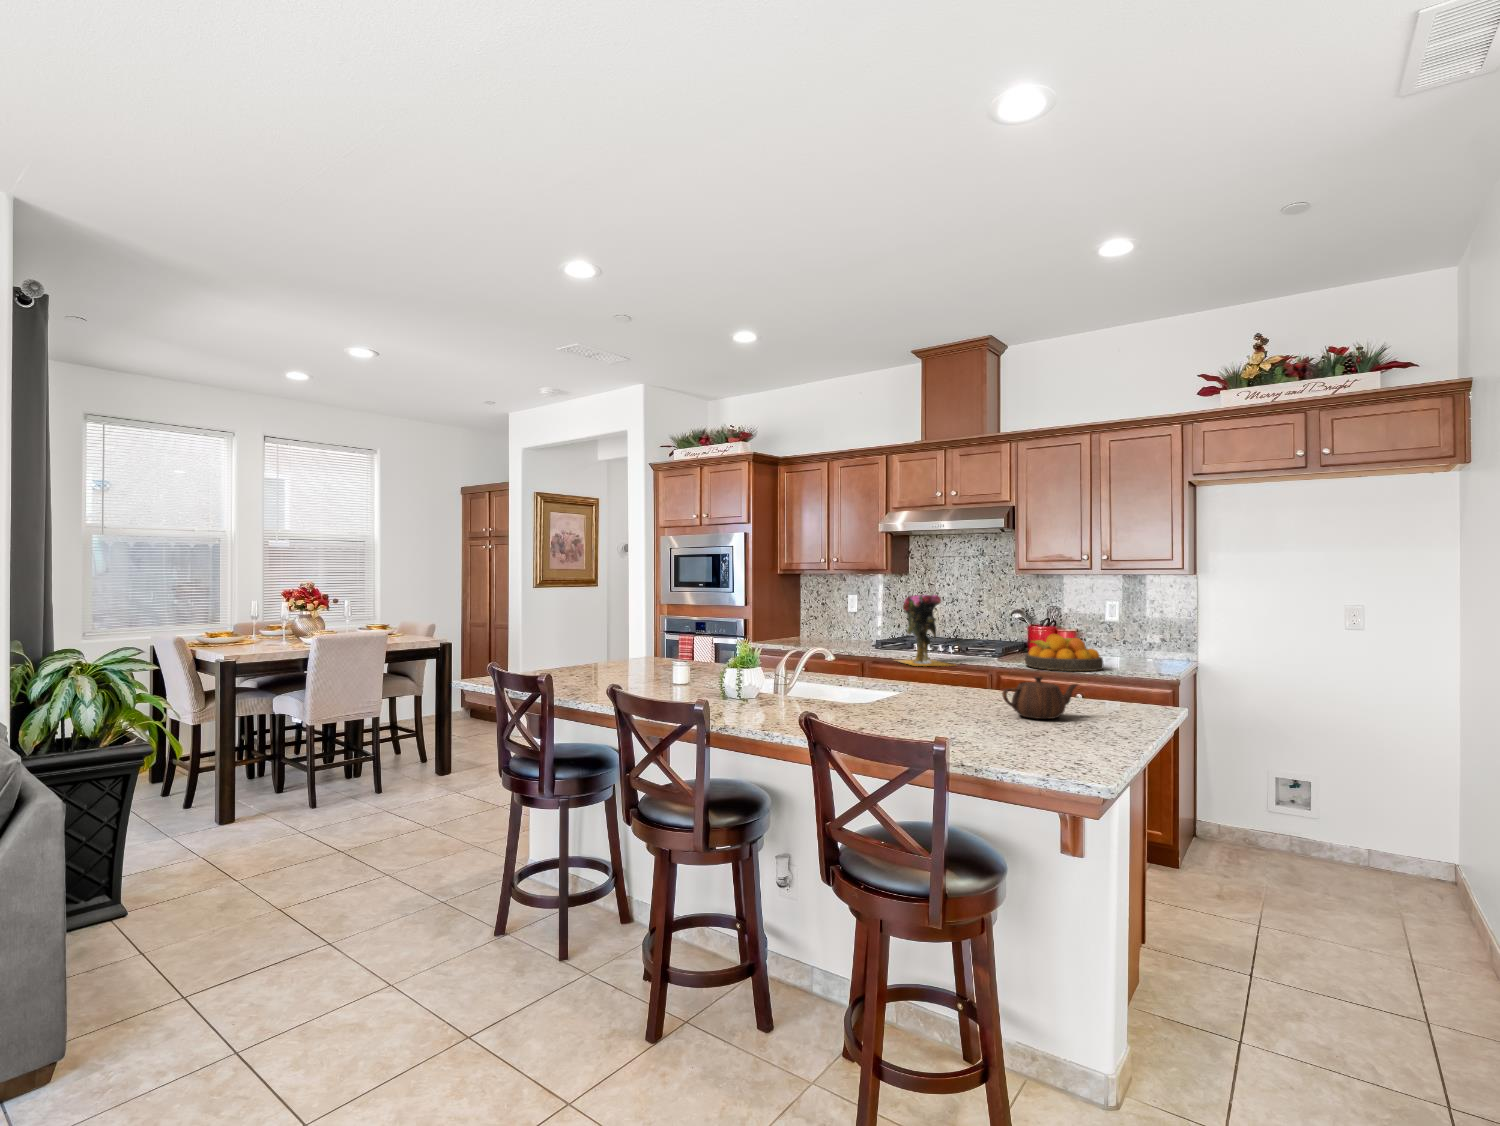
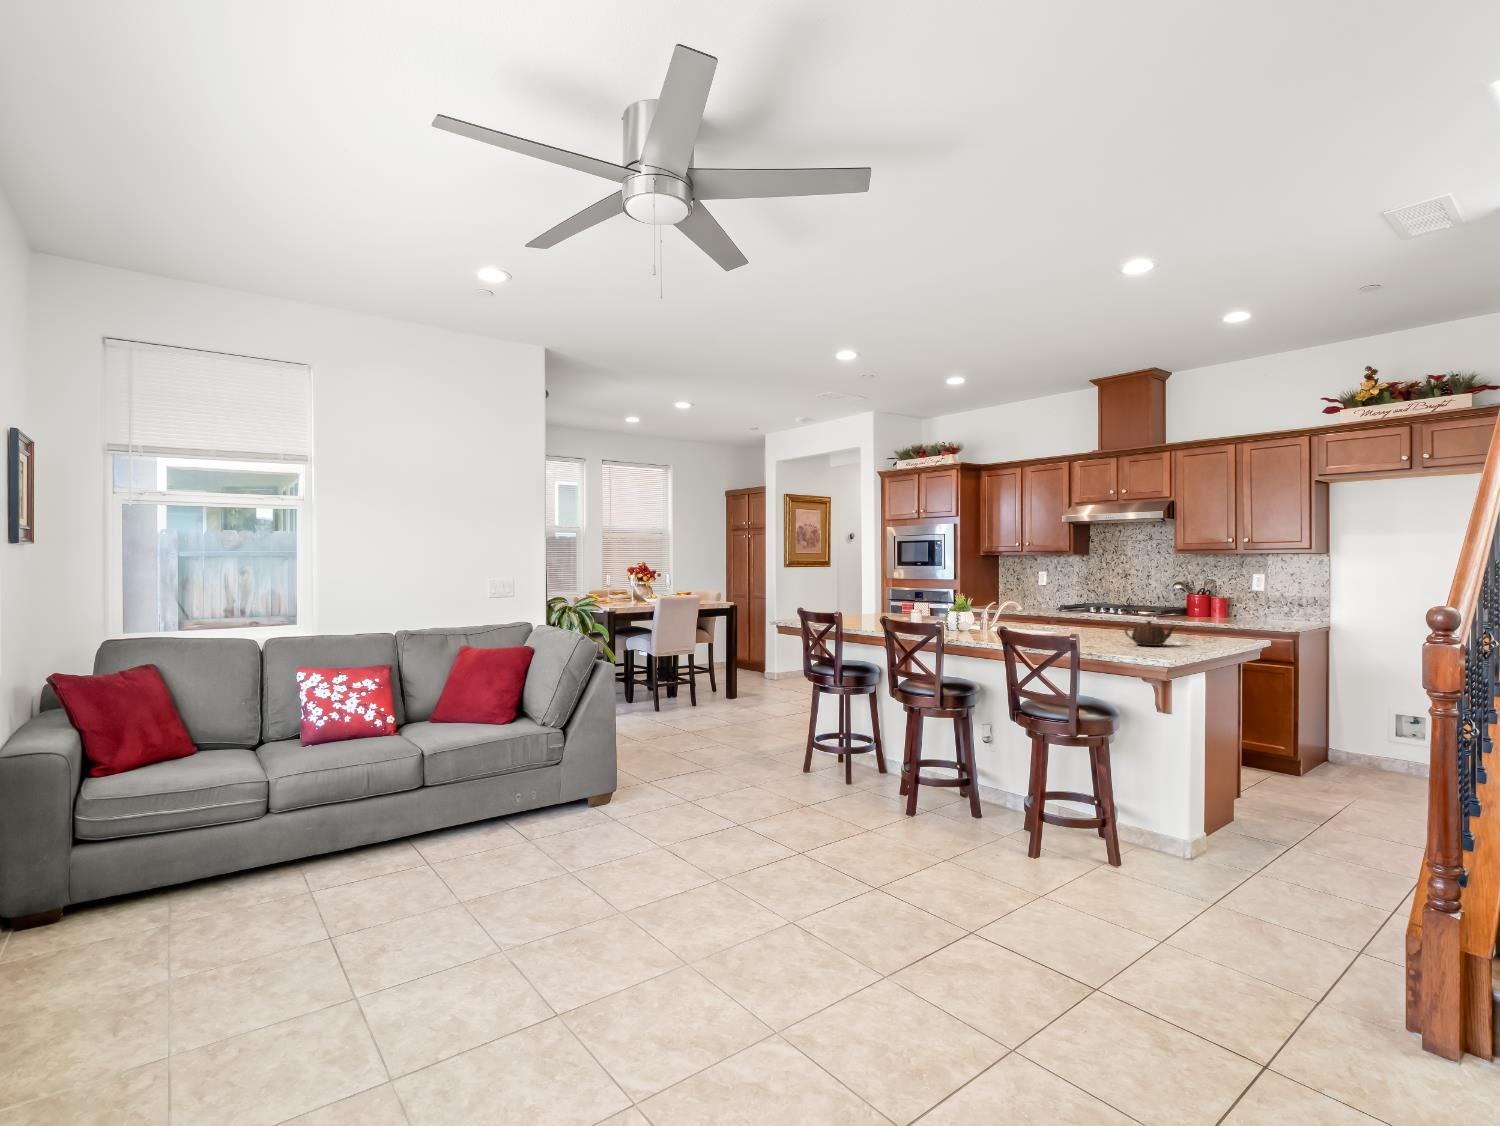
vase: present [897,595,951,666] -> none [1069,571,1119,623]
fruit bowl: present [1025,634,1103,671] -> none [1173,600,1235,626]

